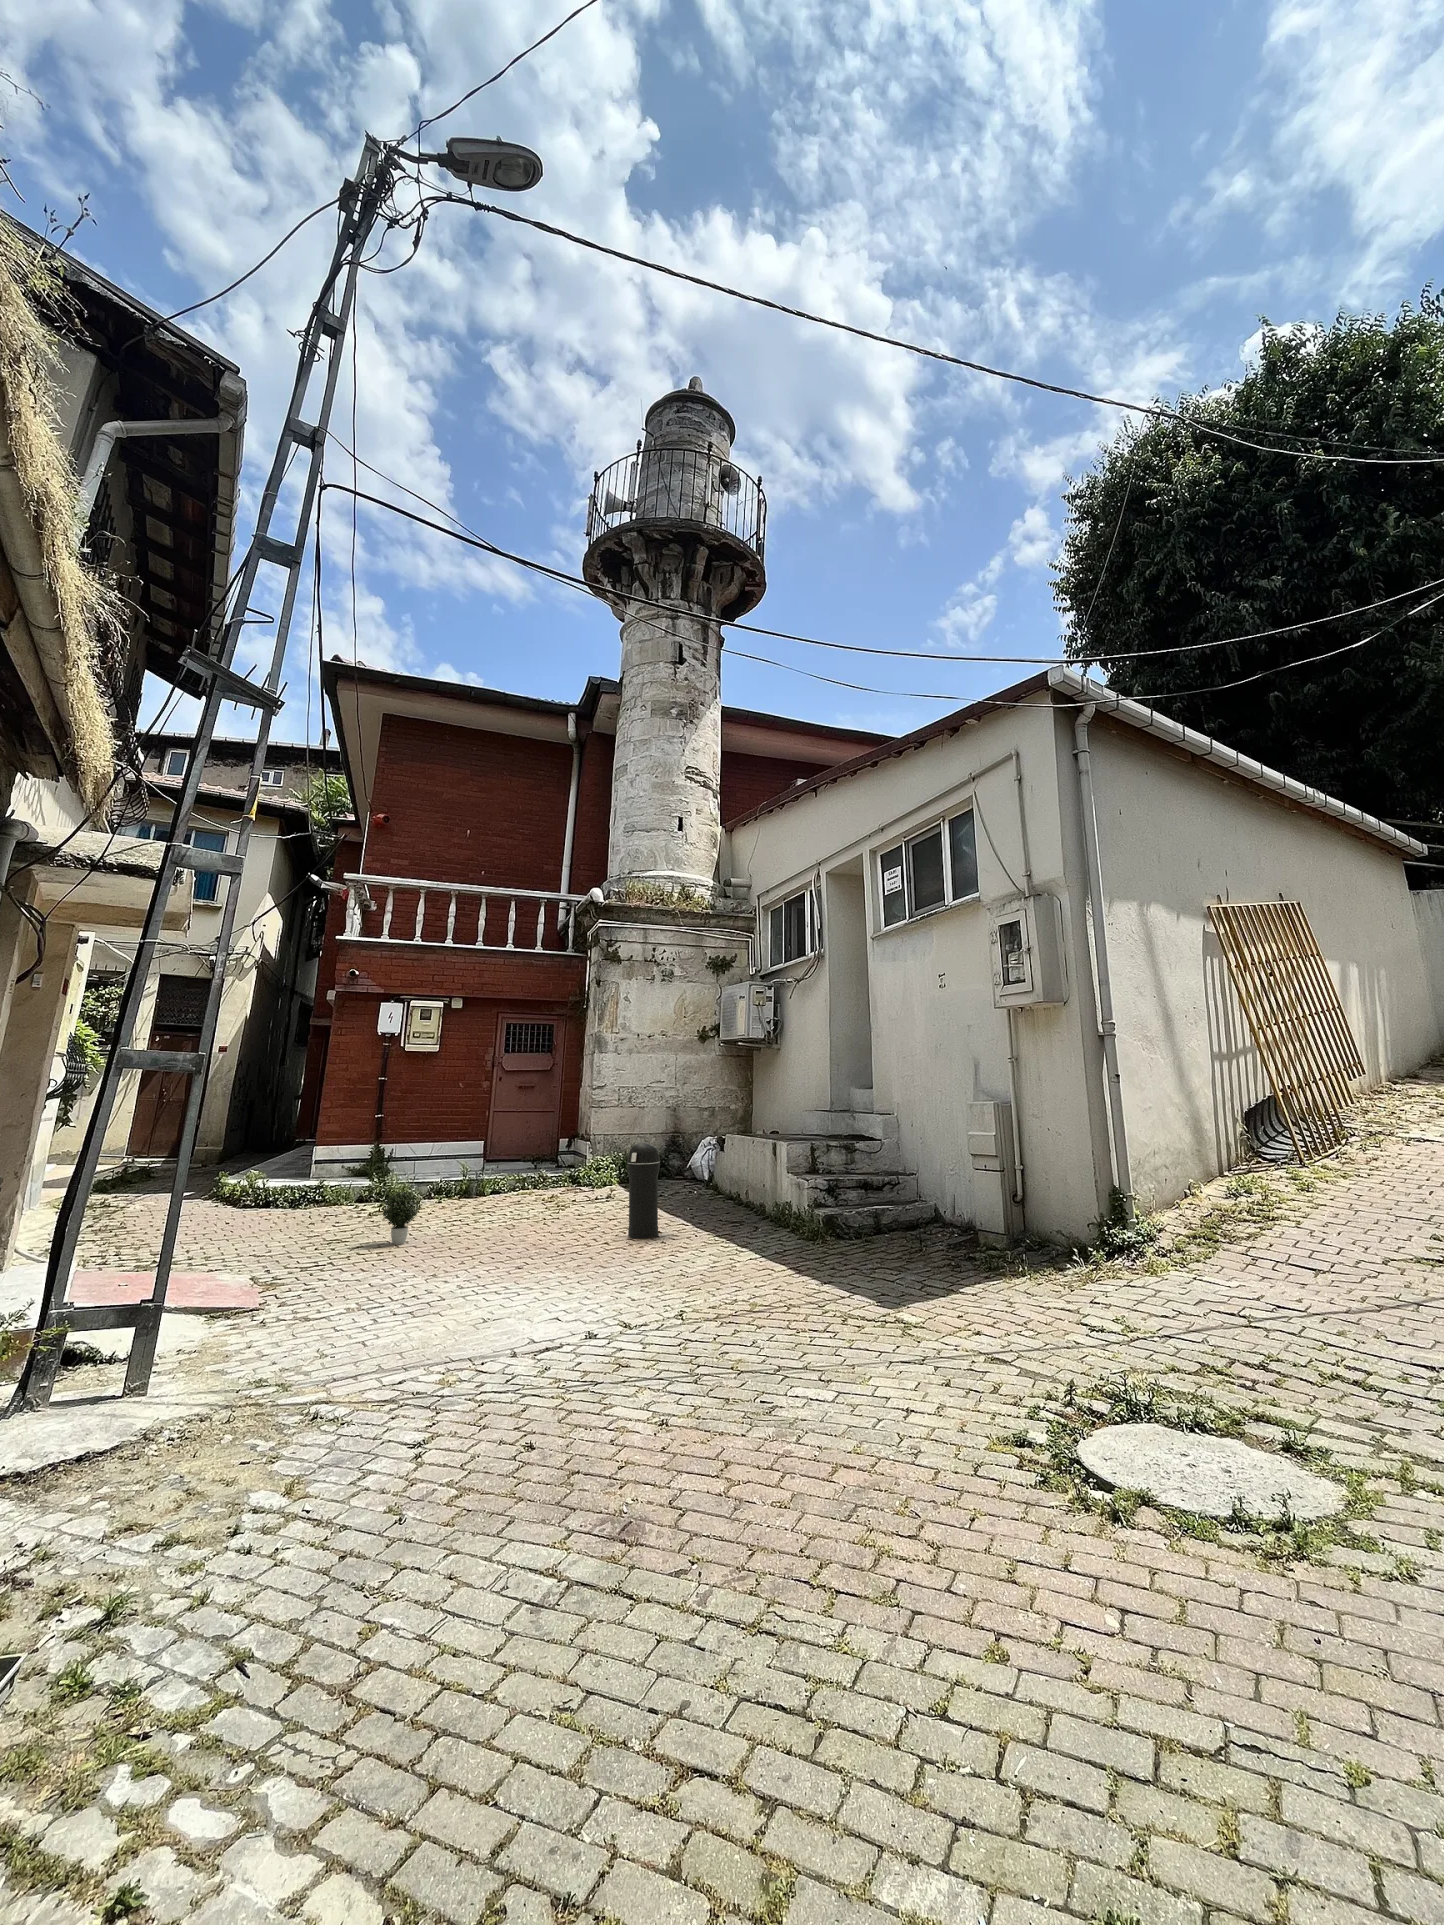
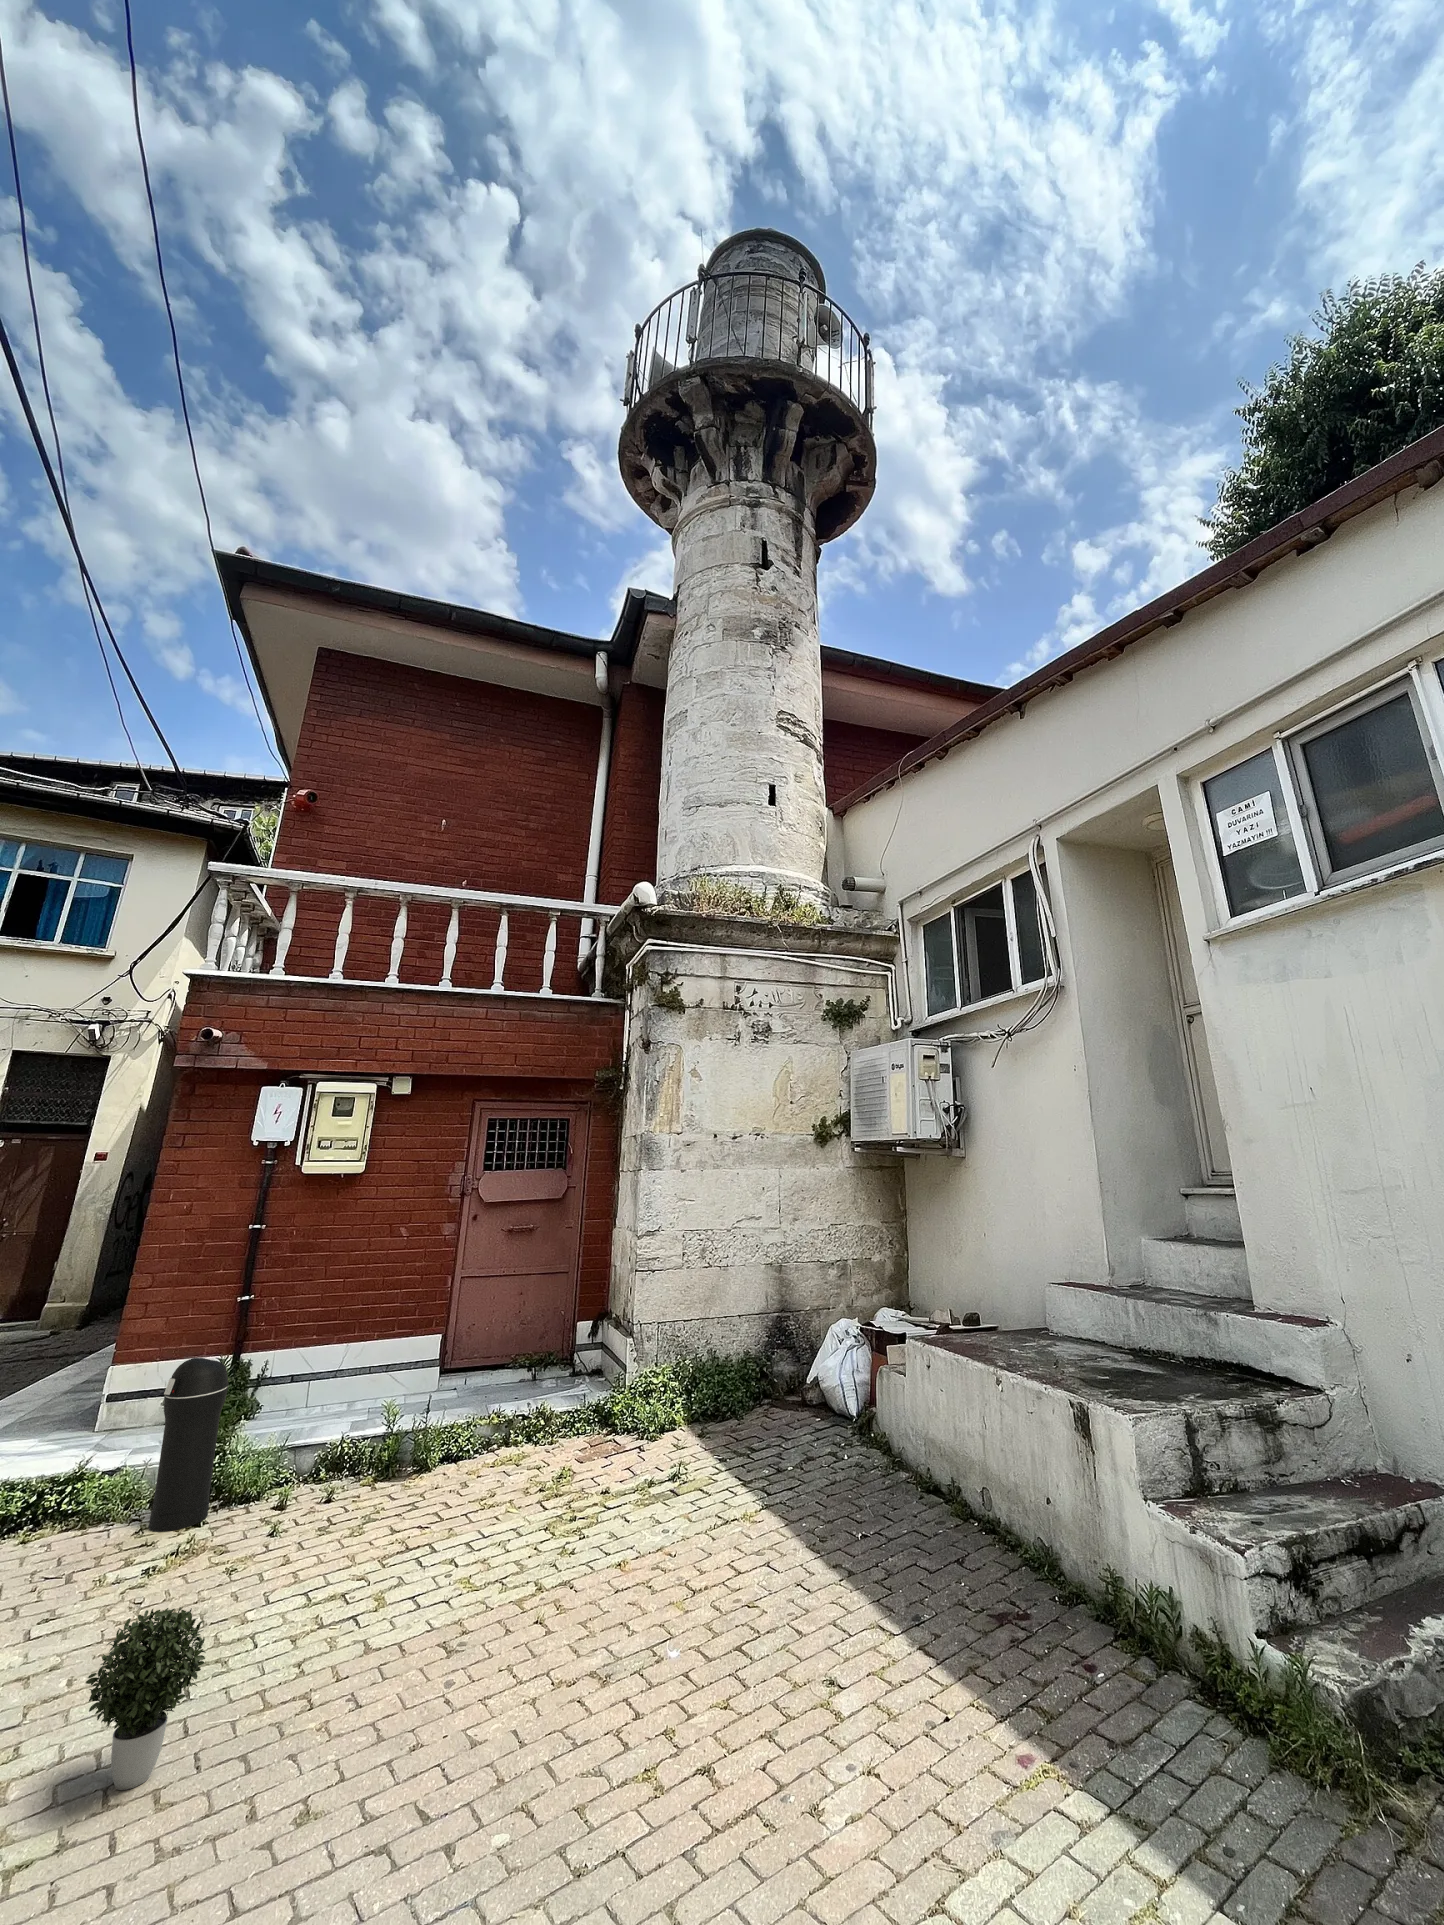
trash can: present [627,1143,660,1239] -> present [149,1358,229,1532]

